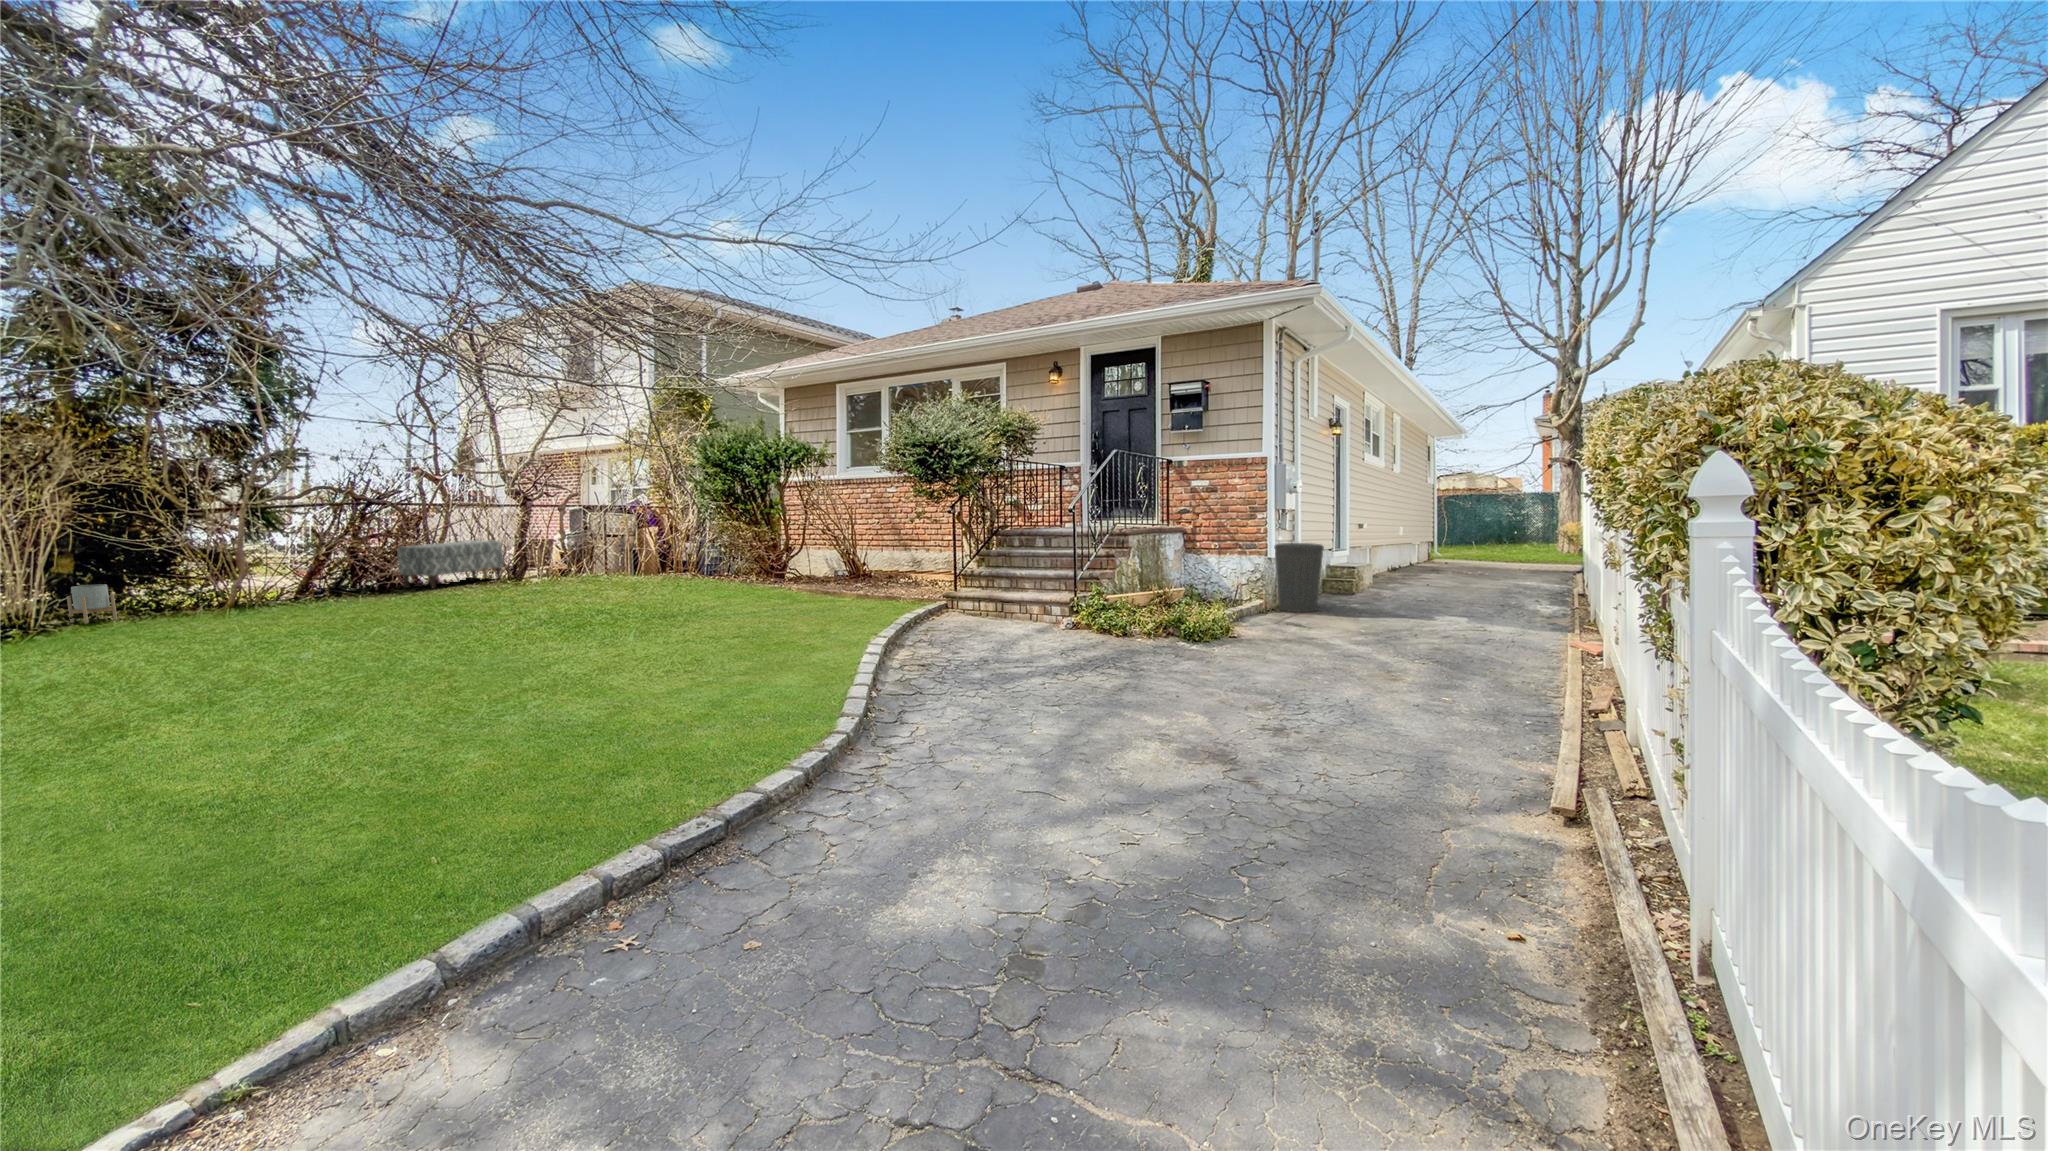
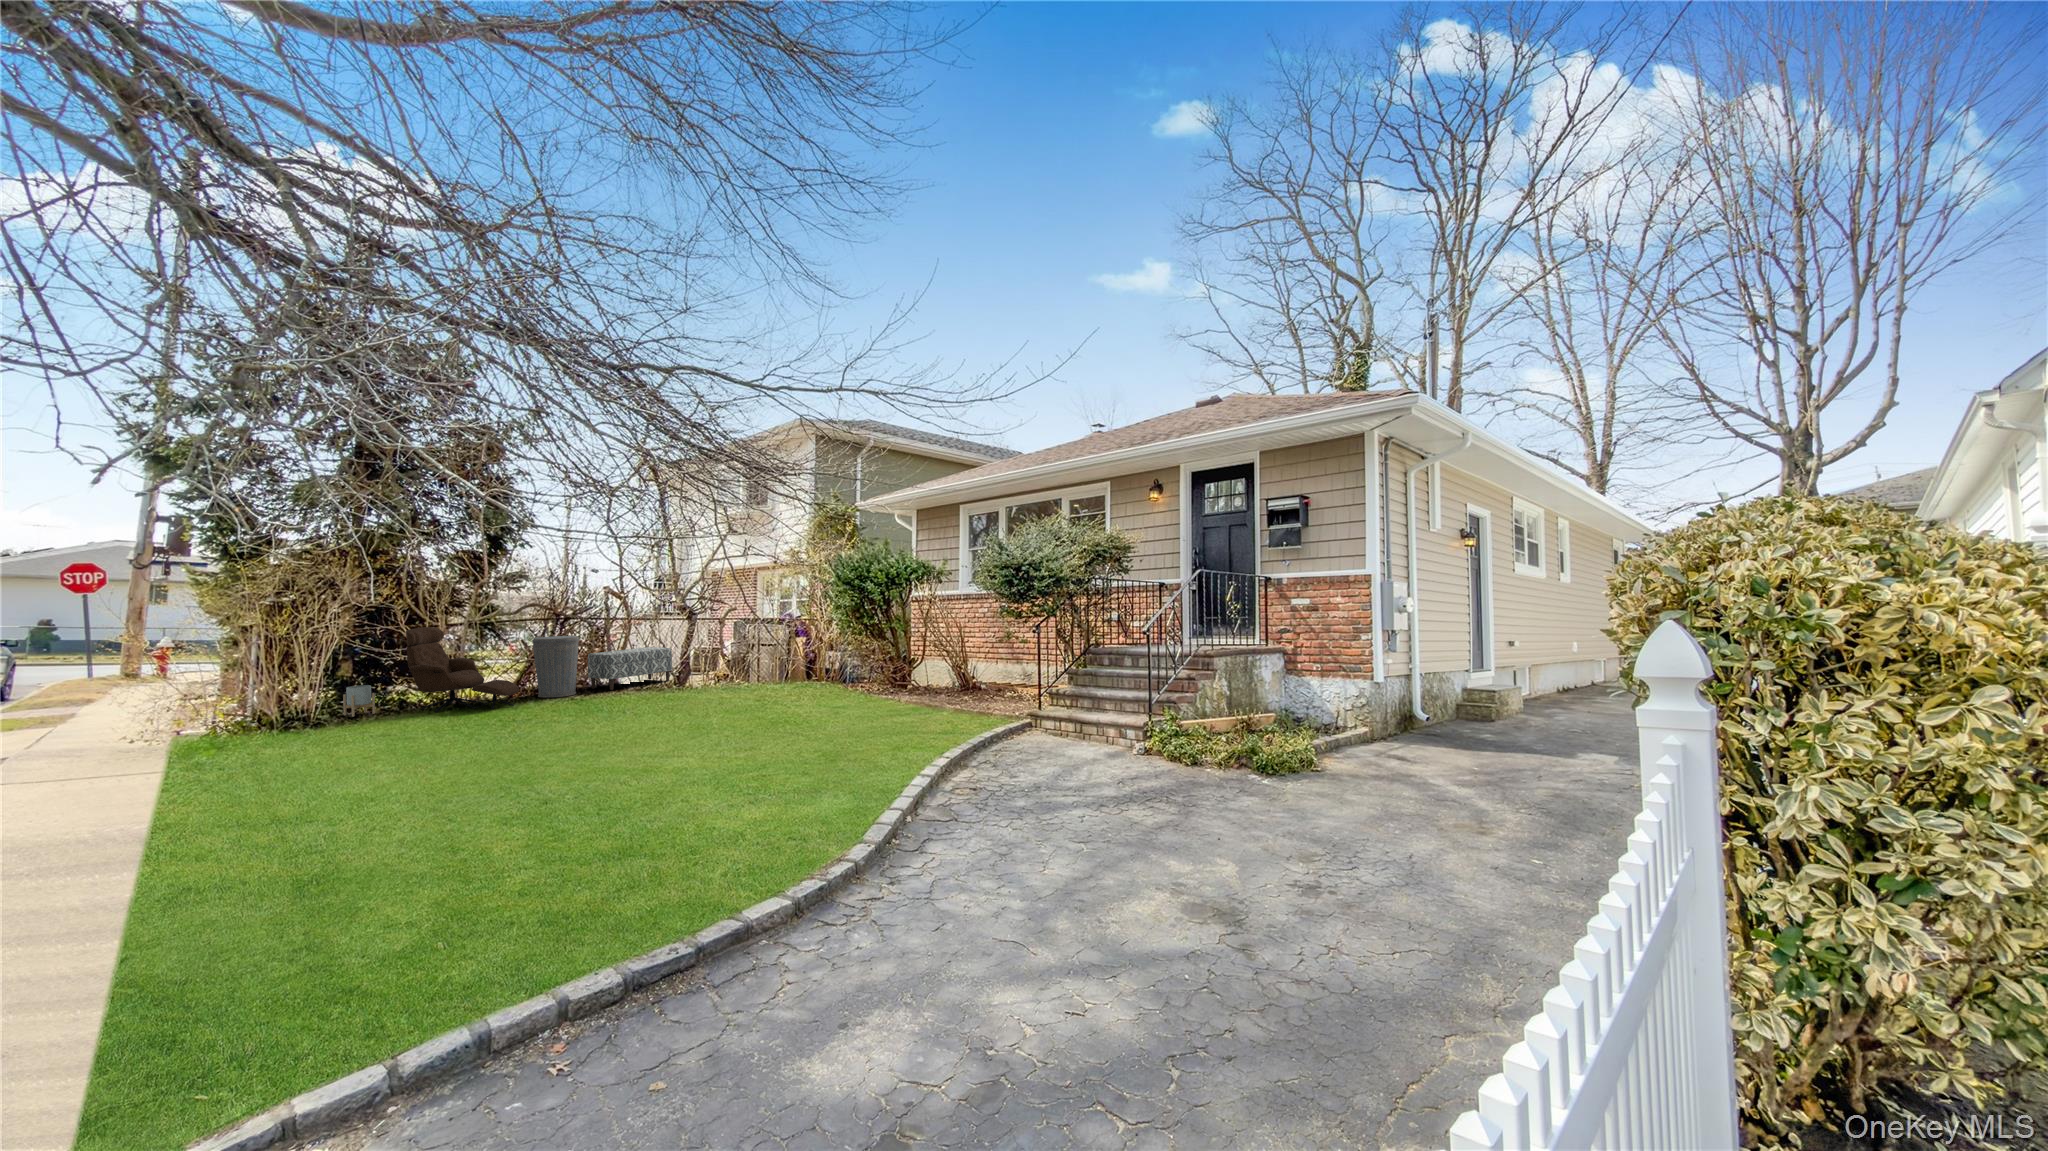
lounge chair: none [152,512,318,616] -> present [406,627,519,712]
trash can: present [1274,543,1324,612] -> present [532,636,579,697]

